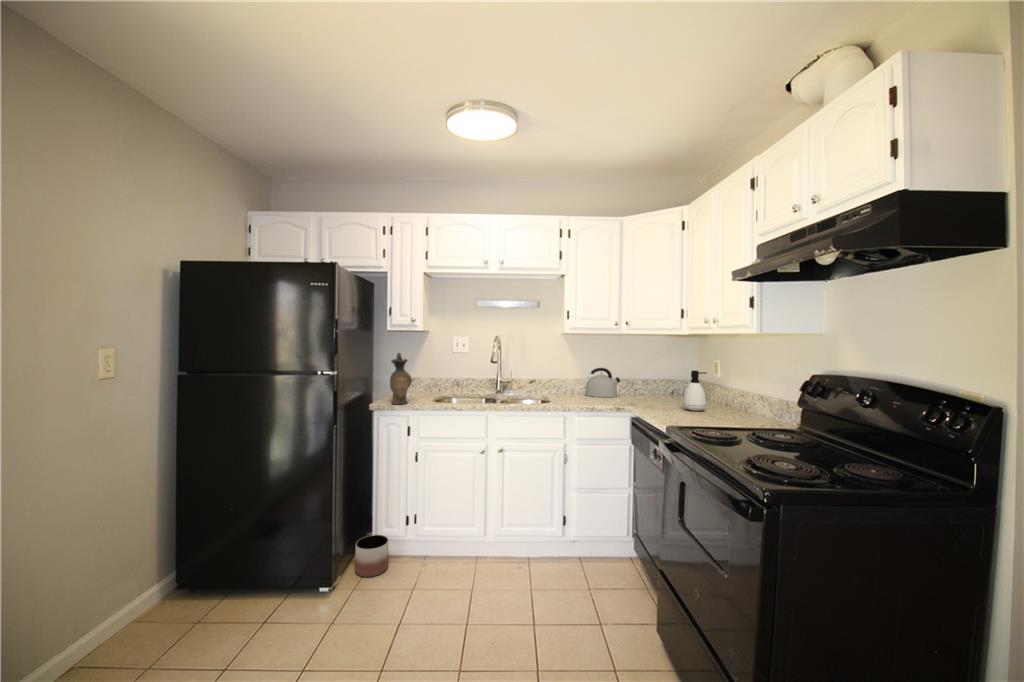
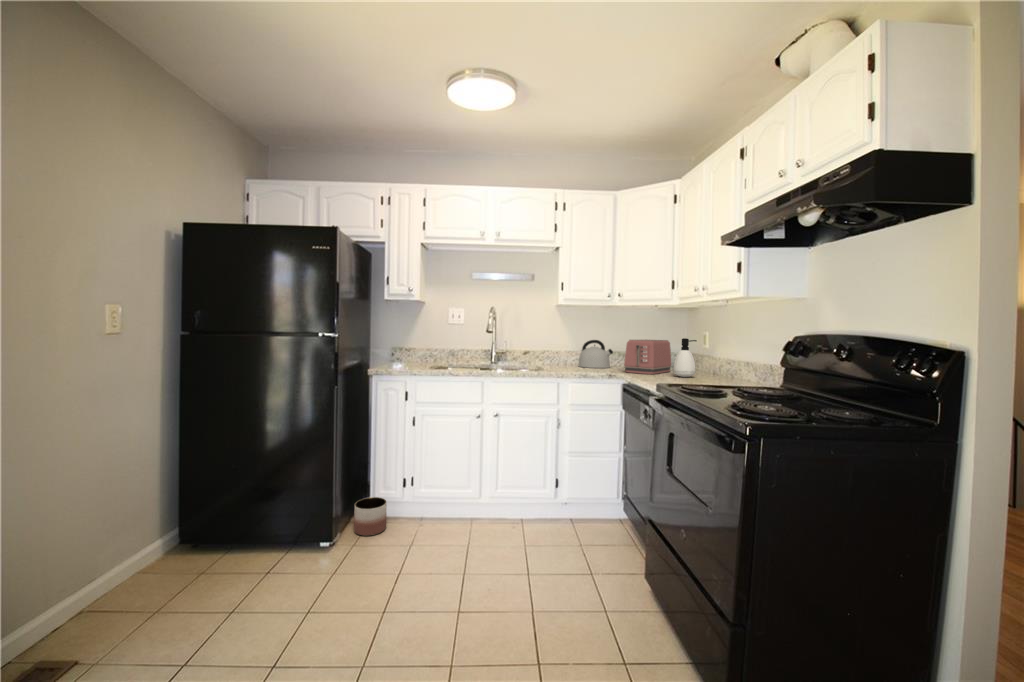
ceramic pitcher: present [390,353,412,404] -> none [388,320,409,370]
toaster: none [632,369,681,407] -> present [624,340,672,374]

